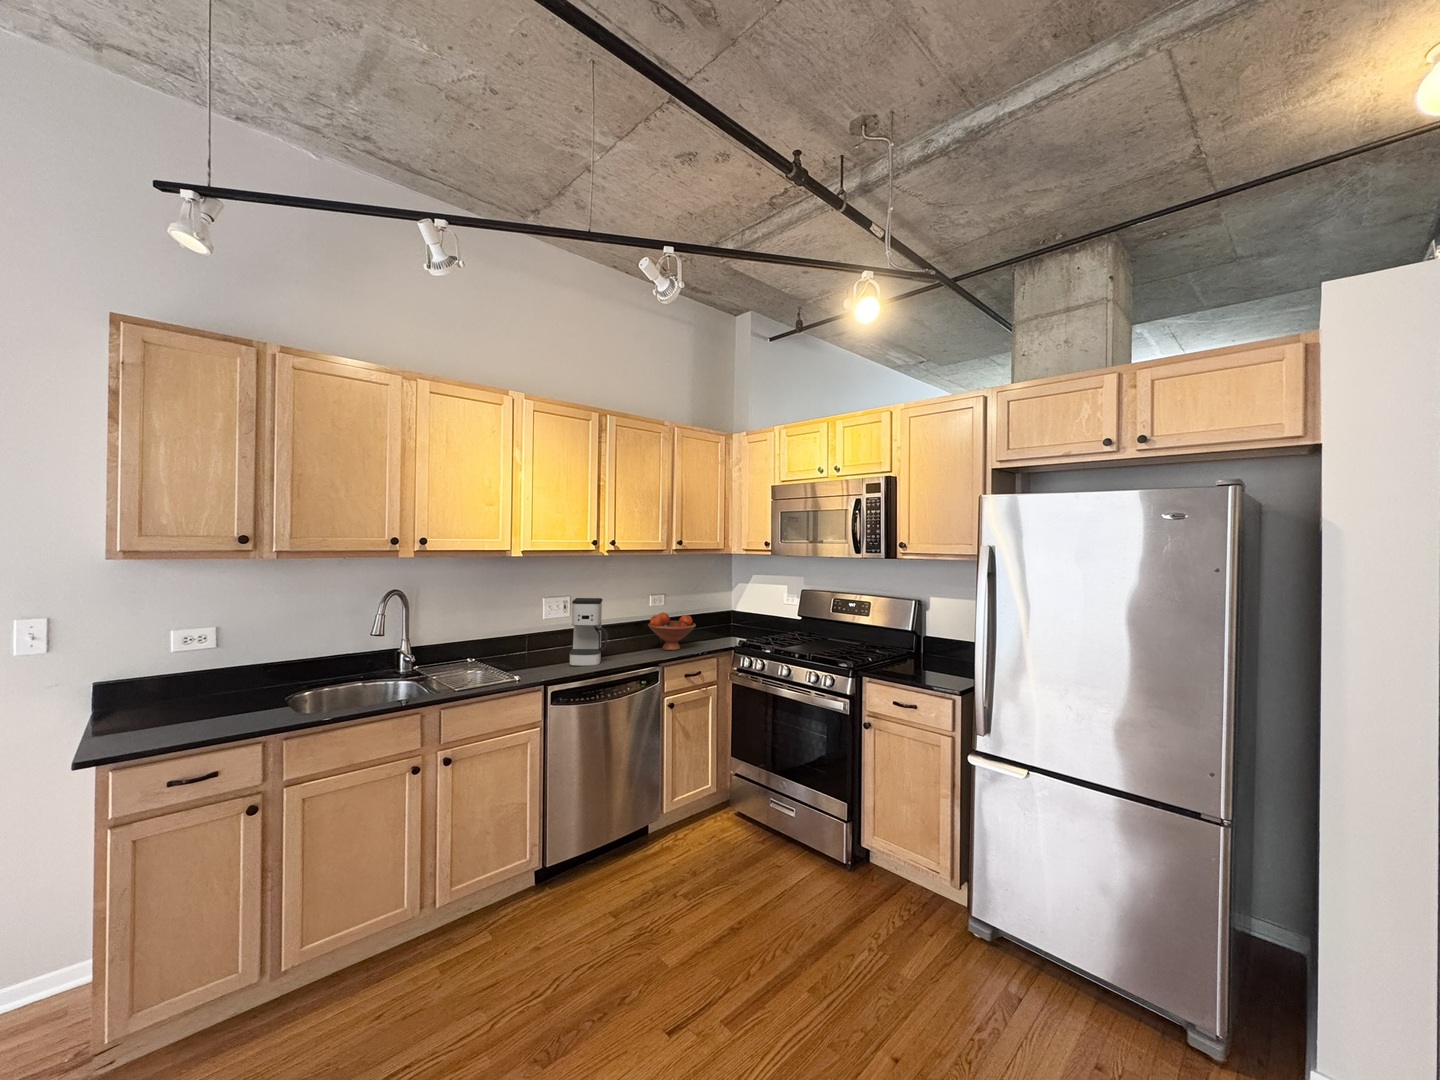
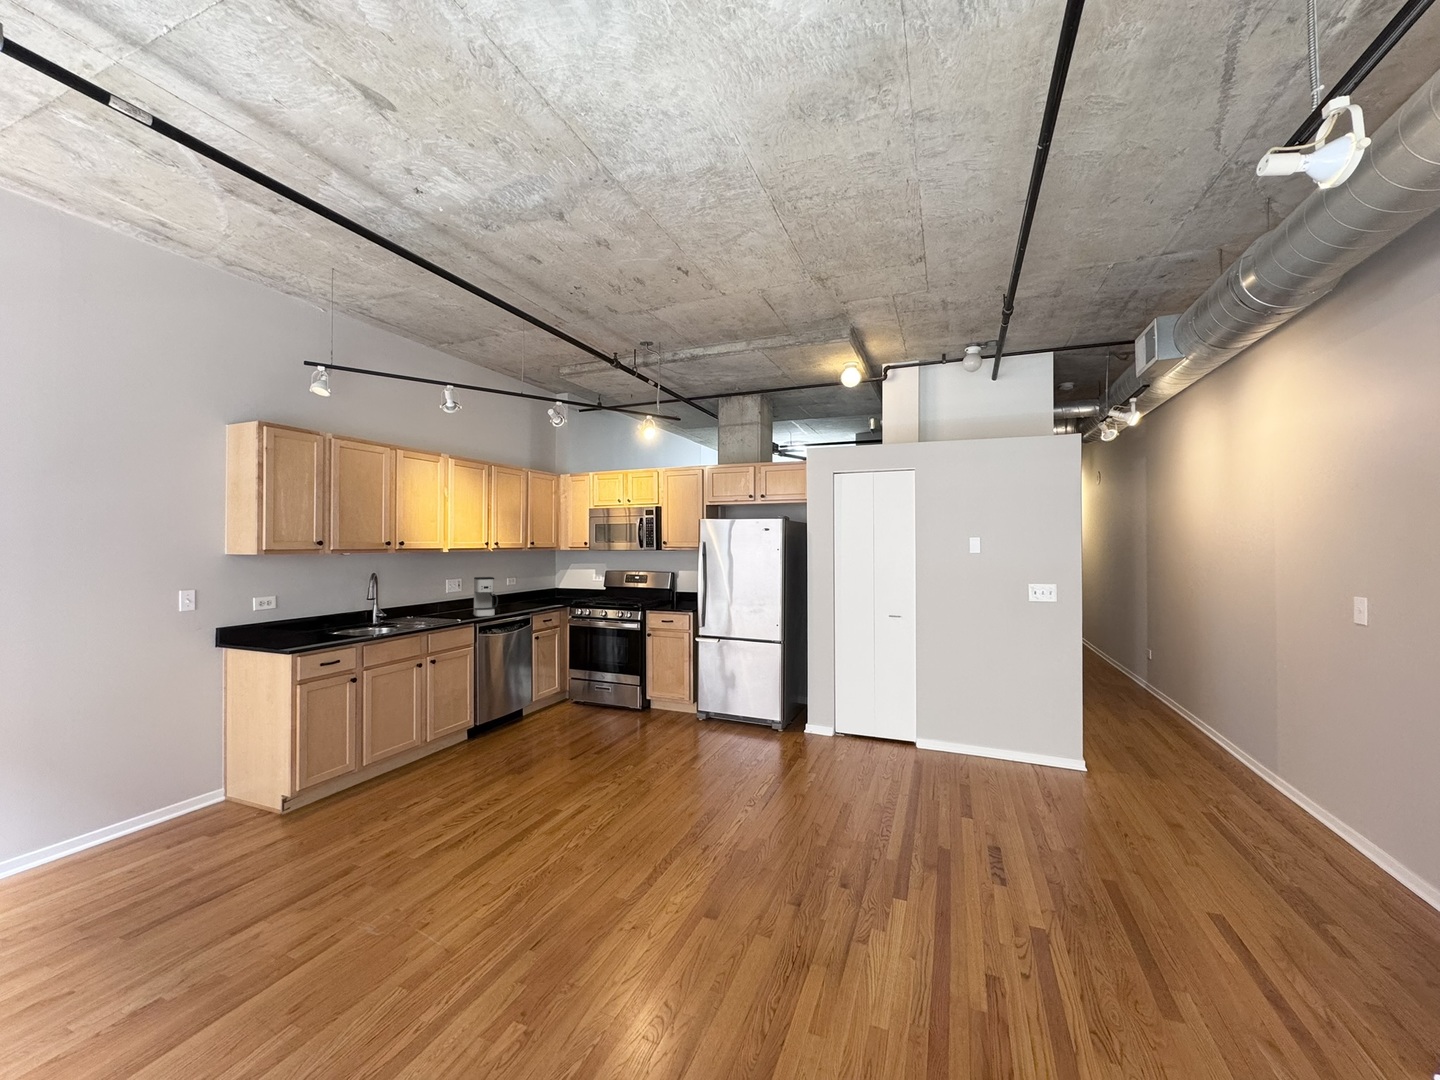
fruit bowl: present [648,612,696,651] -> none [514,587,545,609]

